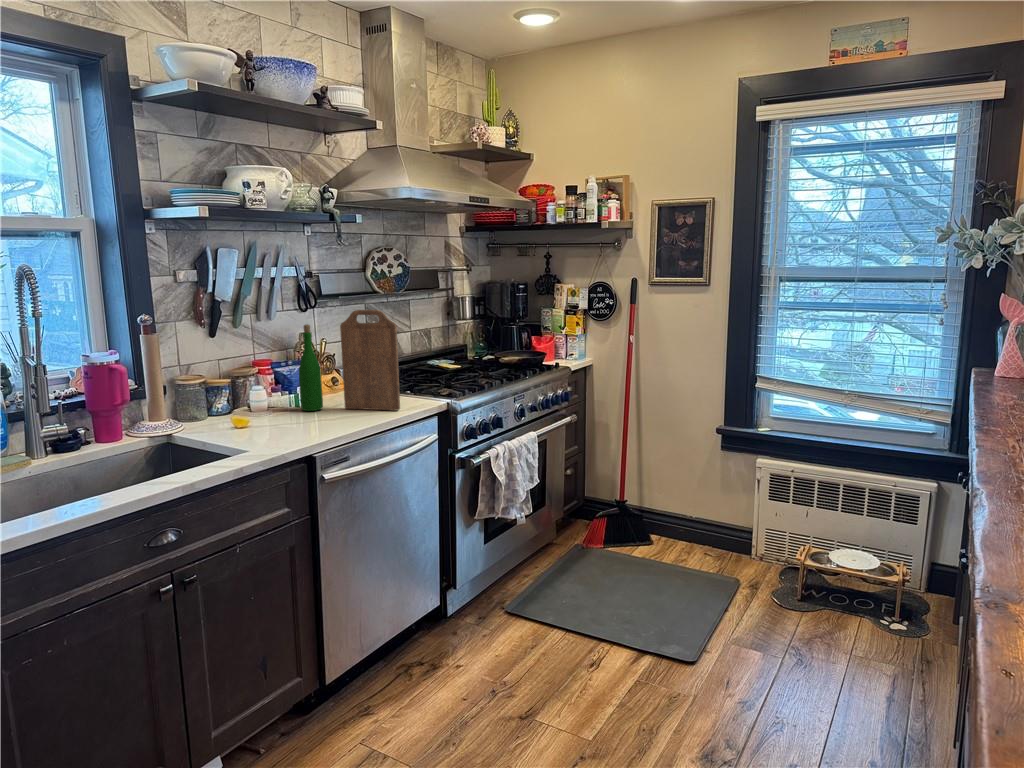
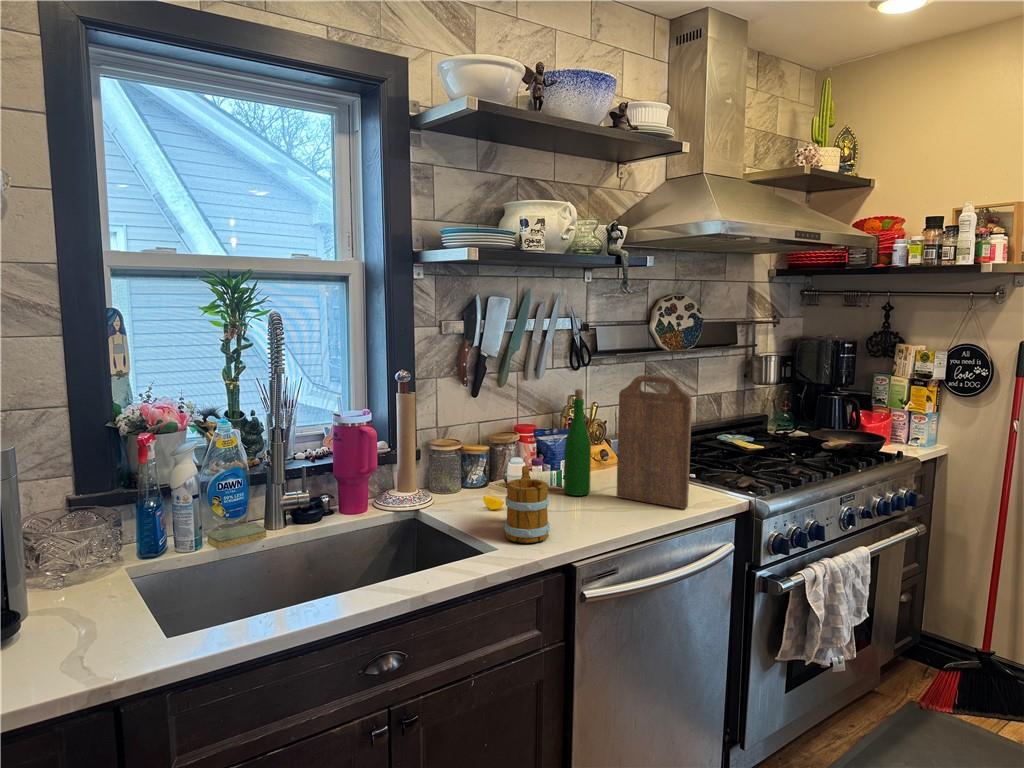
mug: none [253,385,292,443] -> present [504,466,550,543]

